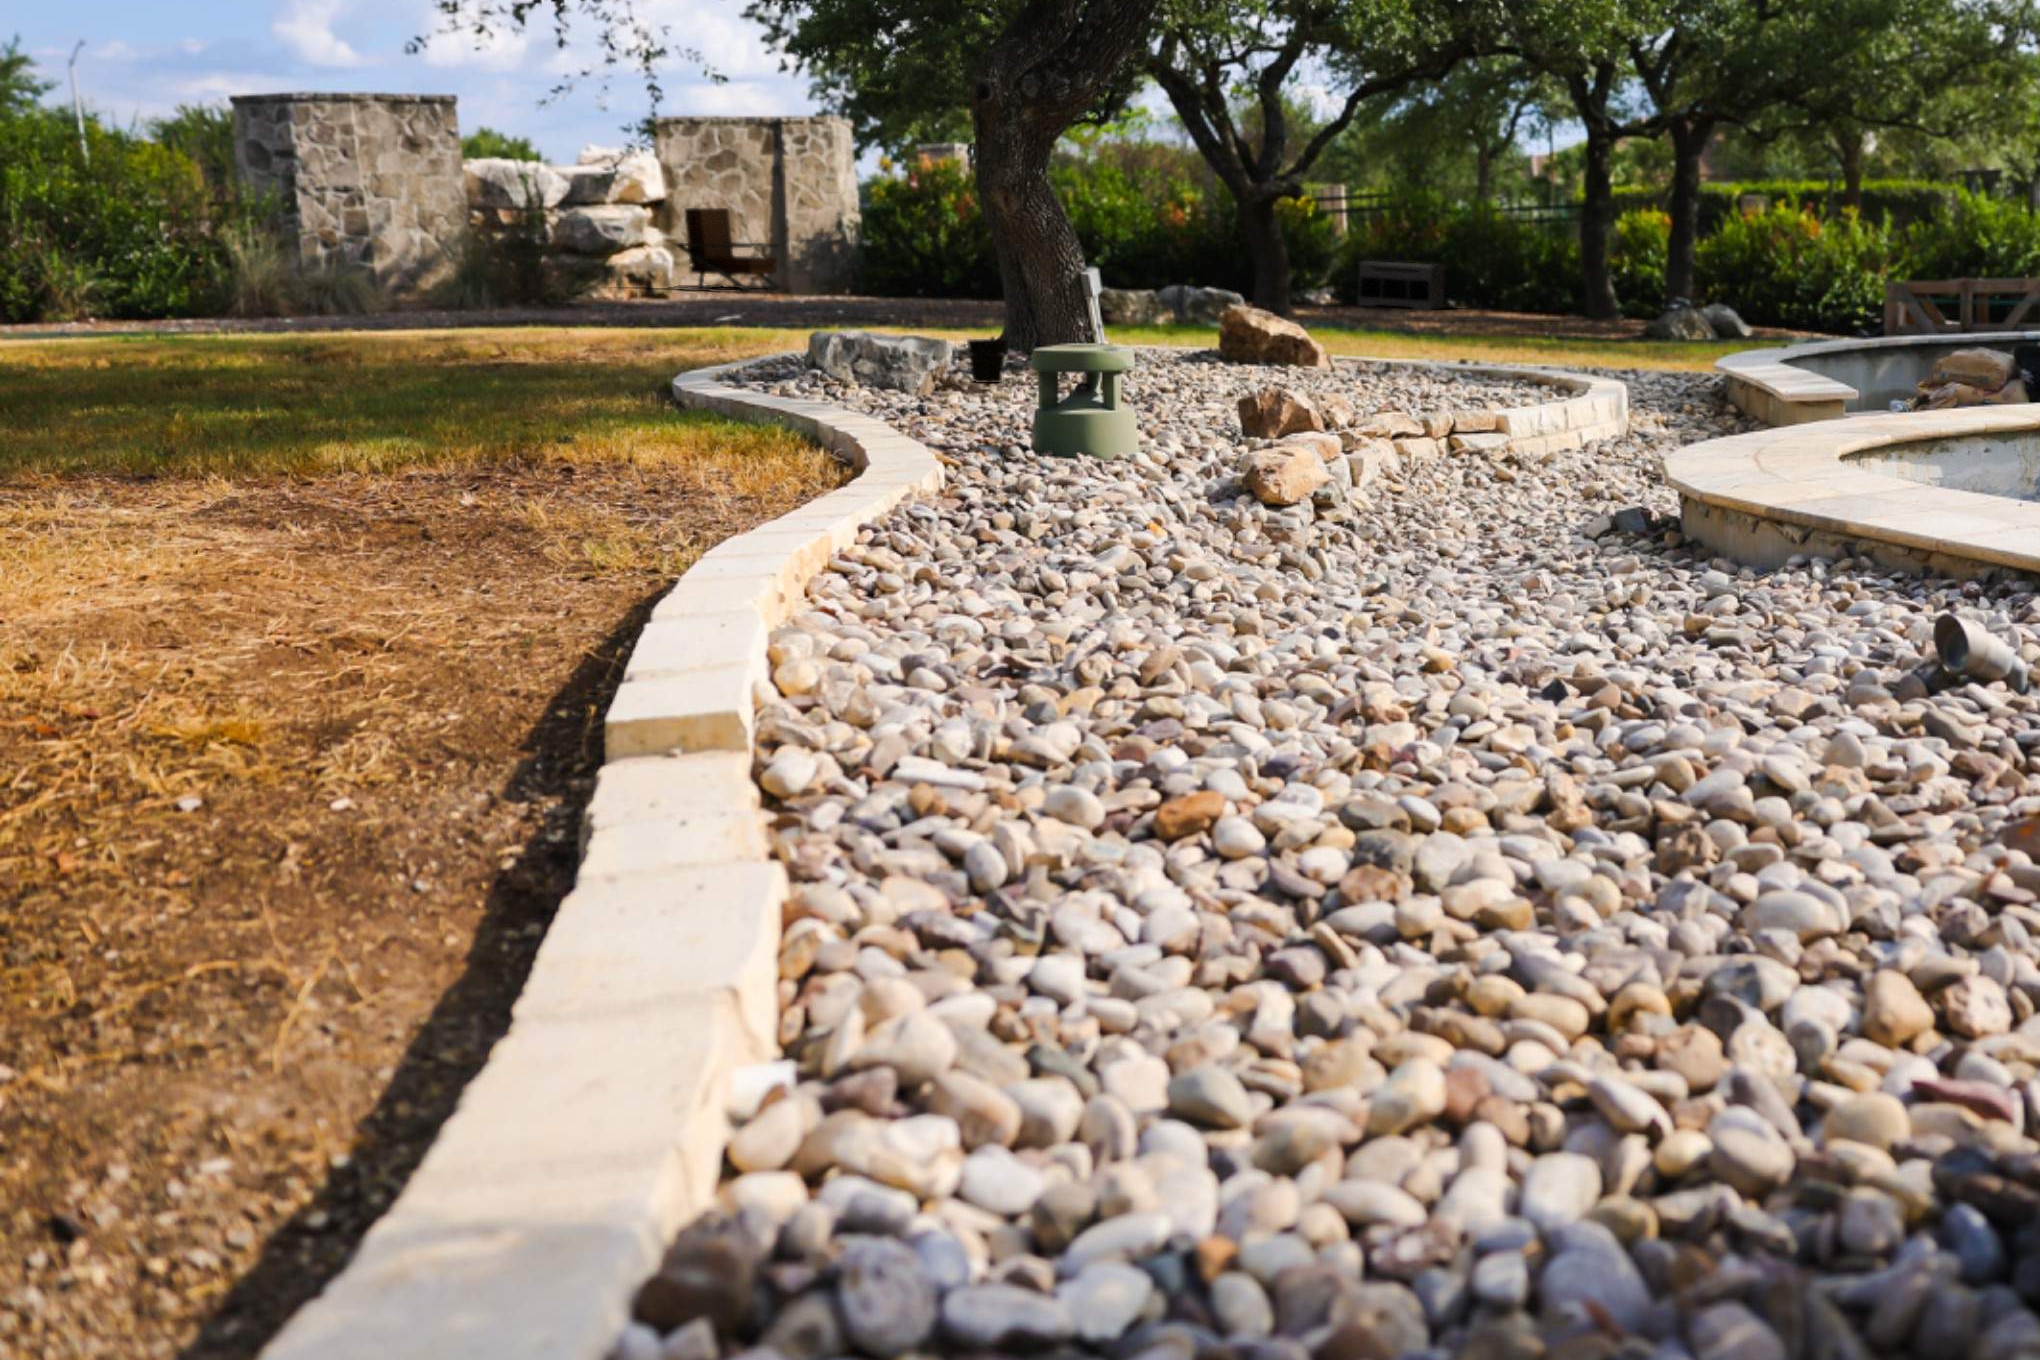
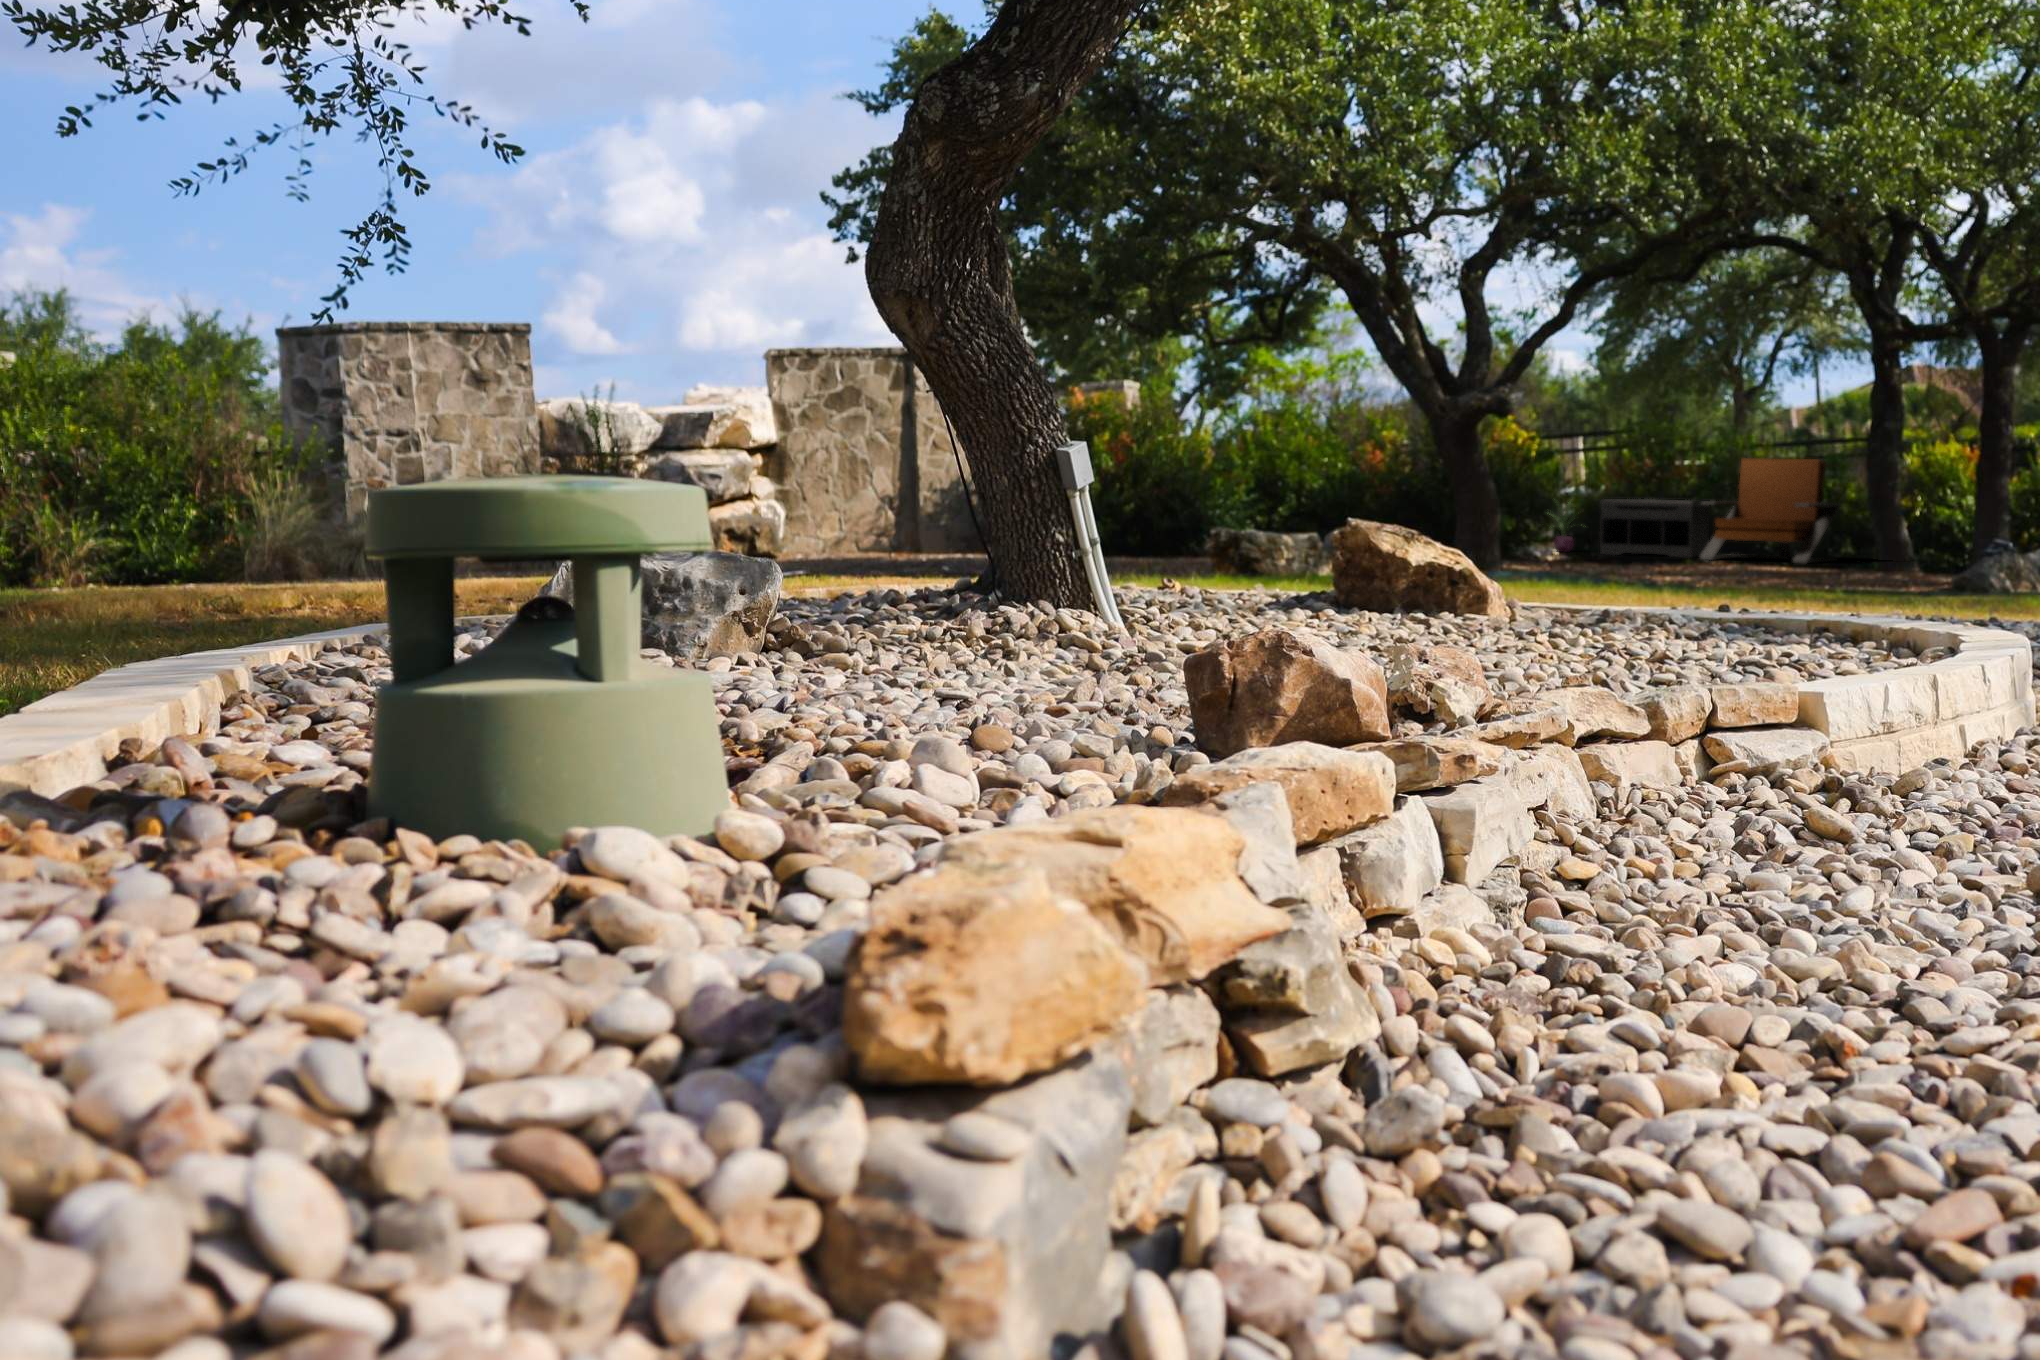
lounge chair: present [675,208,783,293] -> present [1700,458,1840,563]
decorative plant: none [1301,259,1350,303] -> present [1554,499,1574,552]
bucket: present [967,337,1008,383] -> none [941,576,1012,647]

